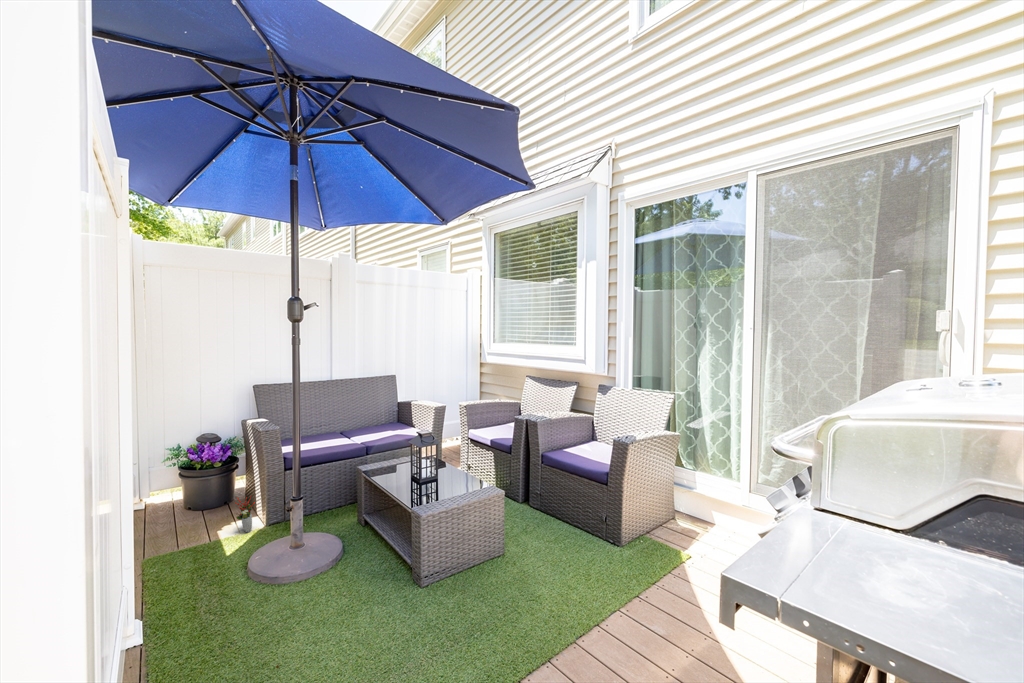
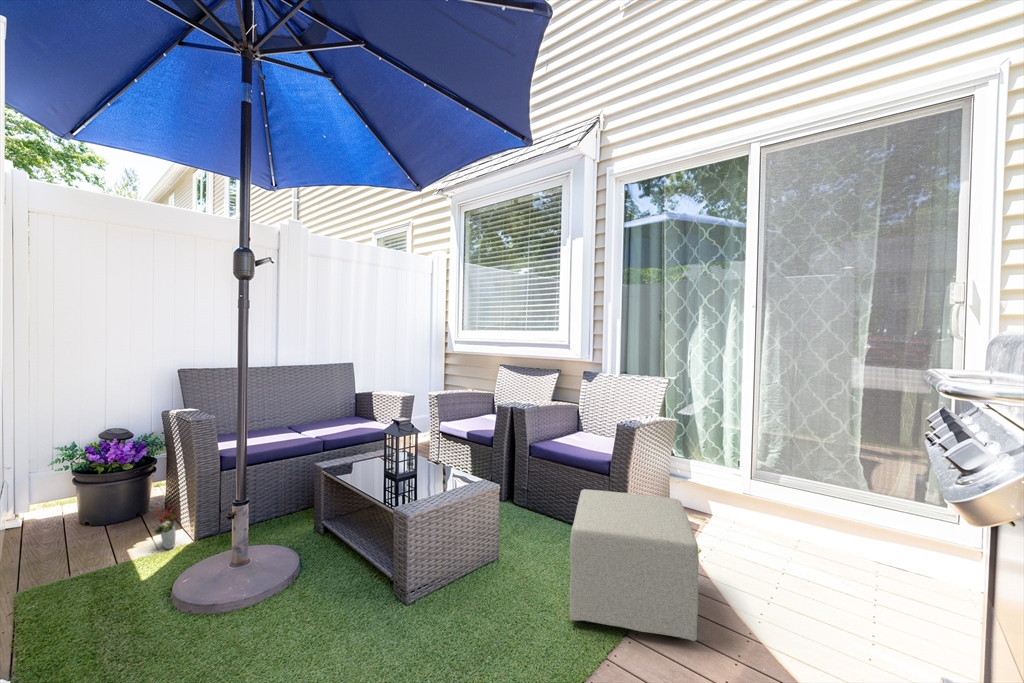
ottoman: none [550,498,661,632] -> present [570,489,699,641]

